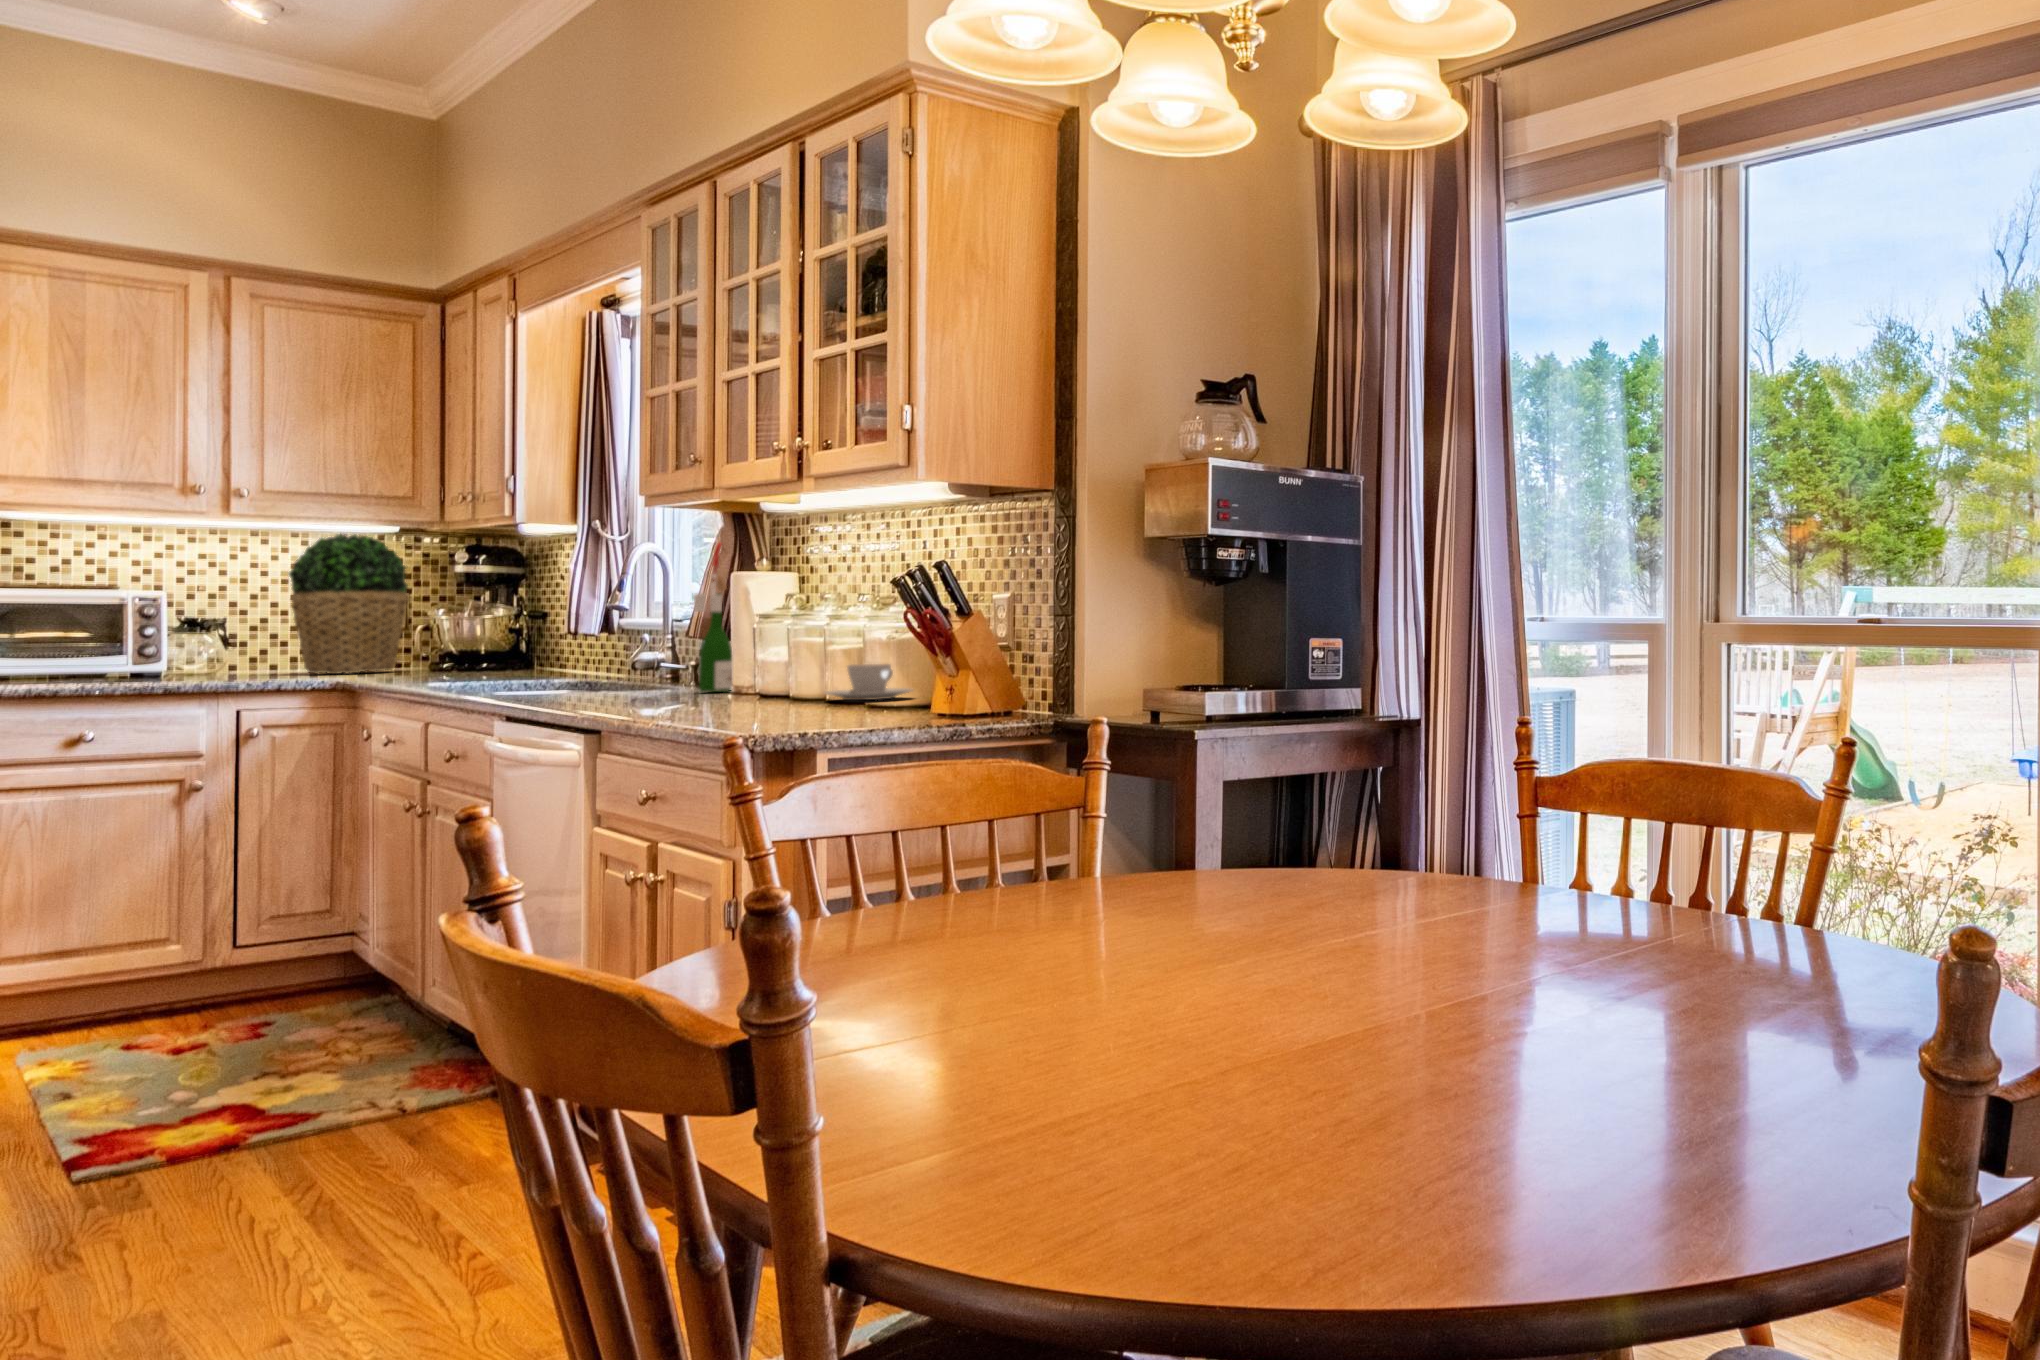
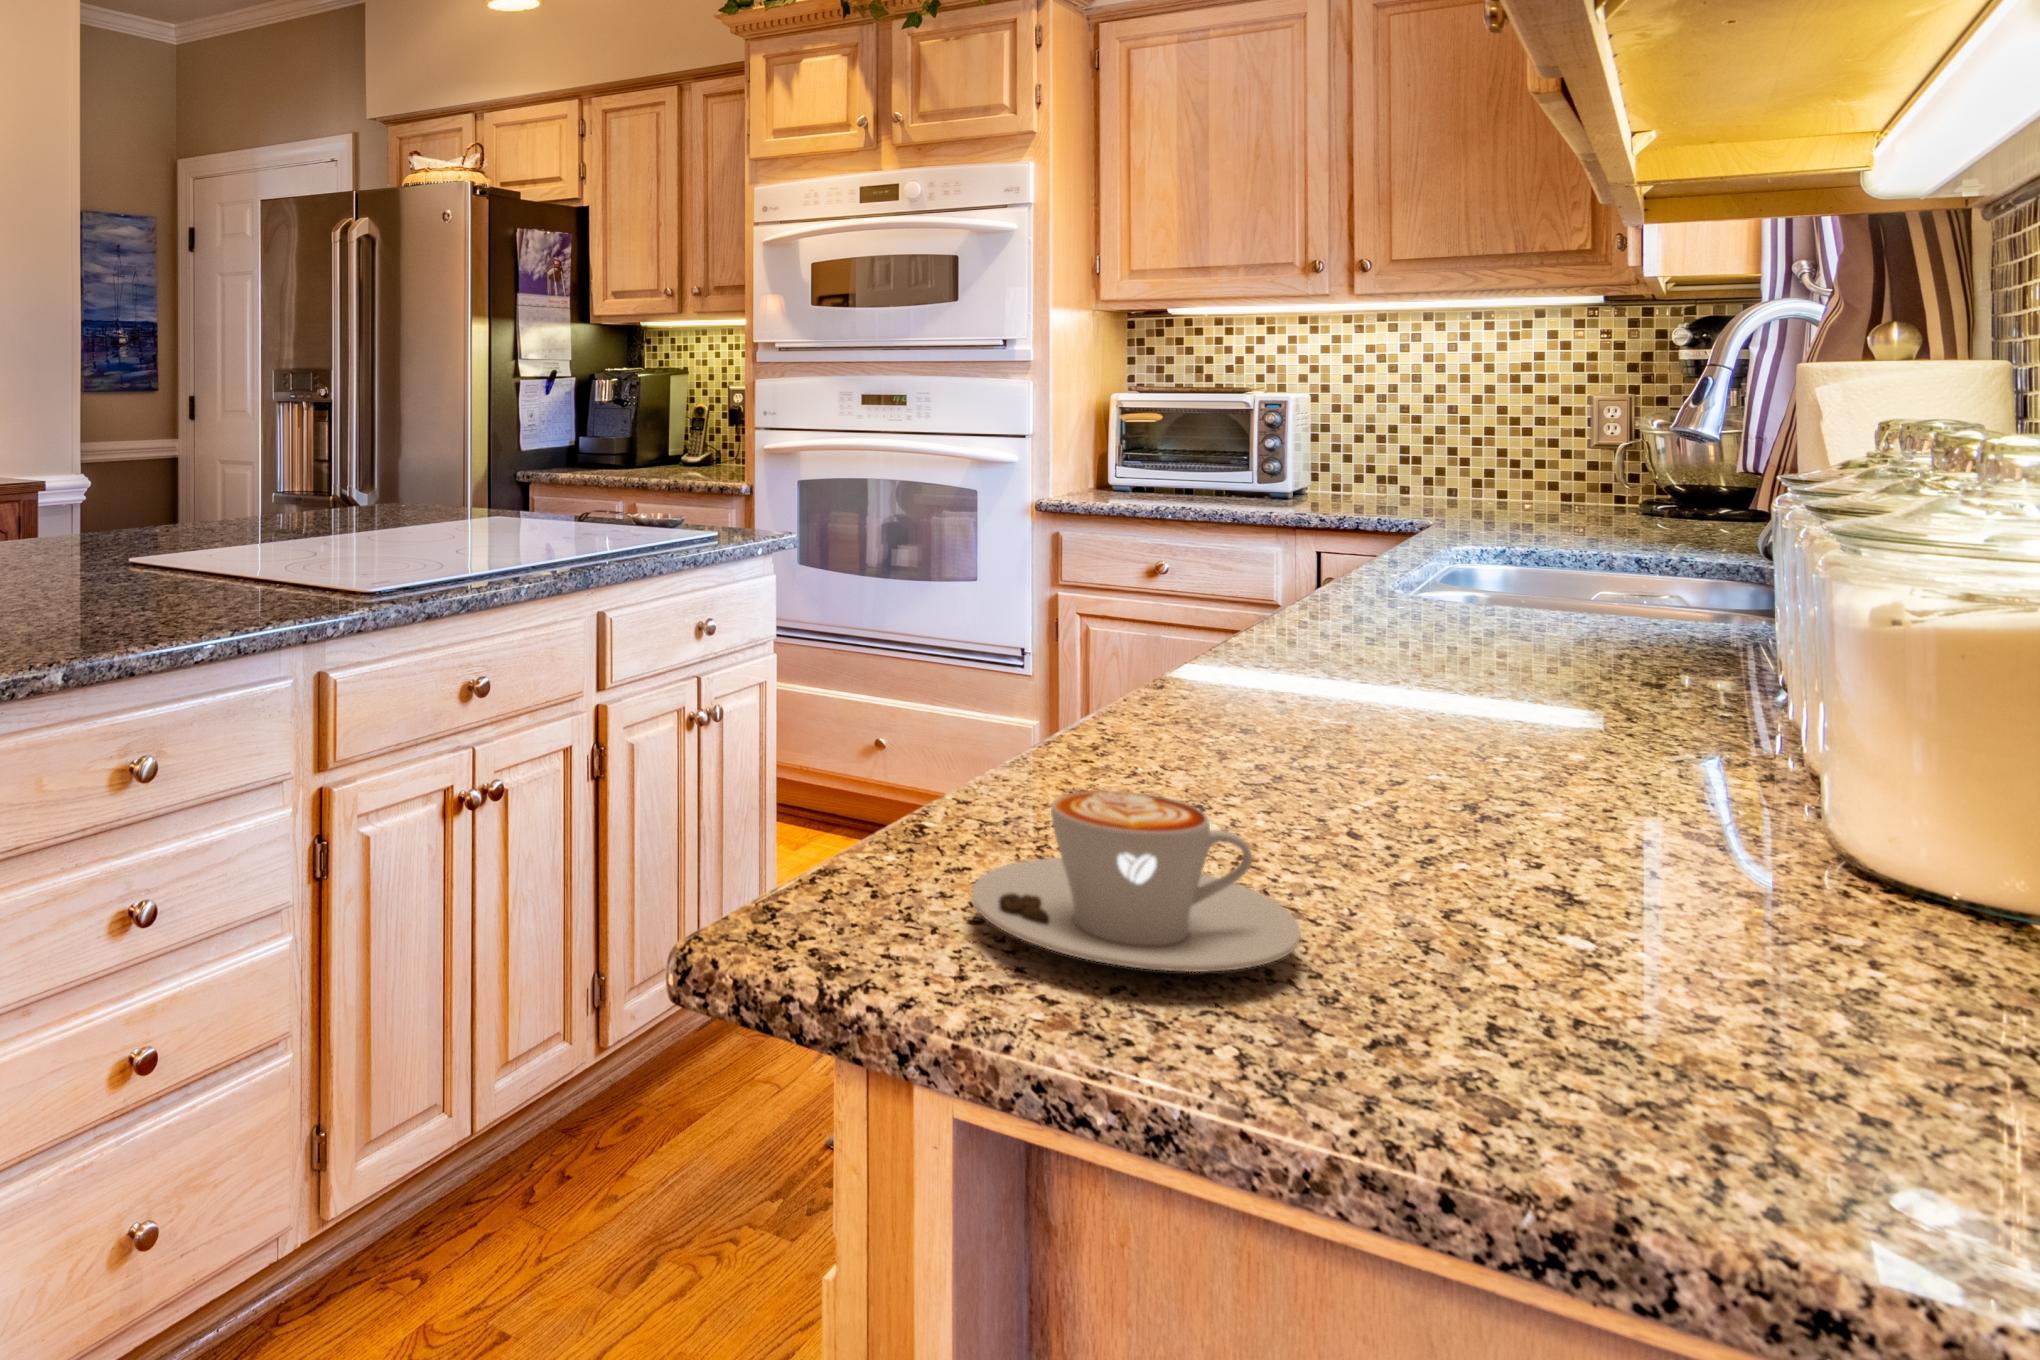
potted plant: present [289,534,409,674] -> none [1359,316,1522,518]
wine bottle: present [694,543,732,692] -> none [1222,347,1352,730]

